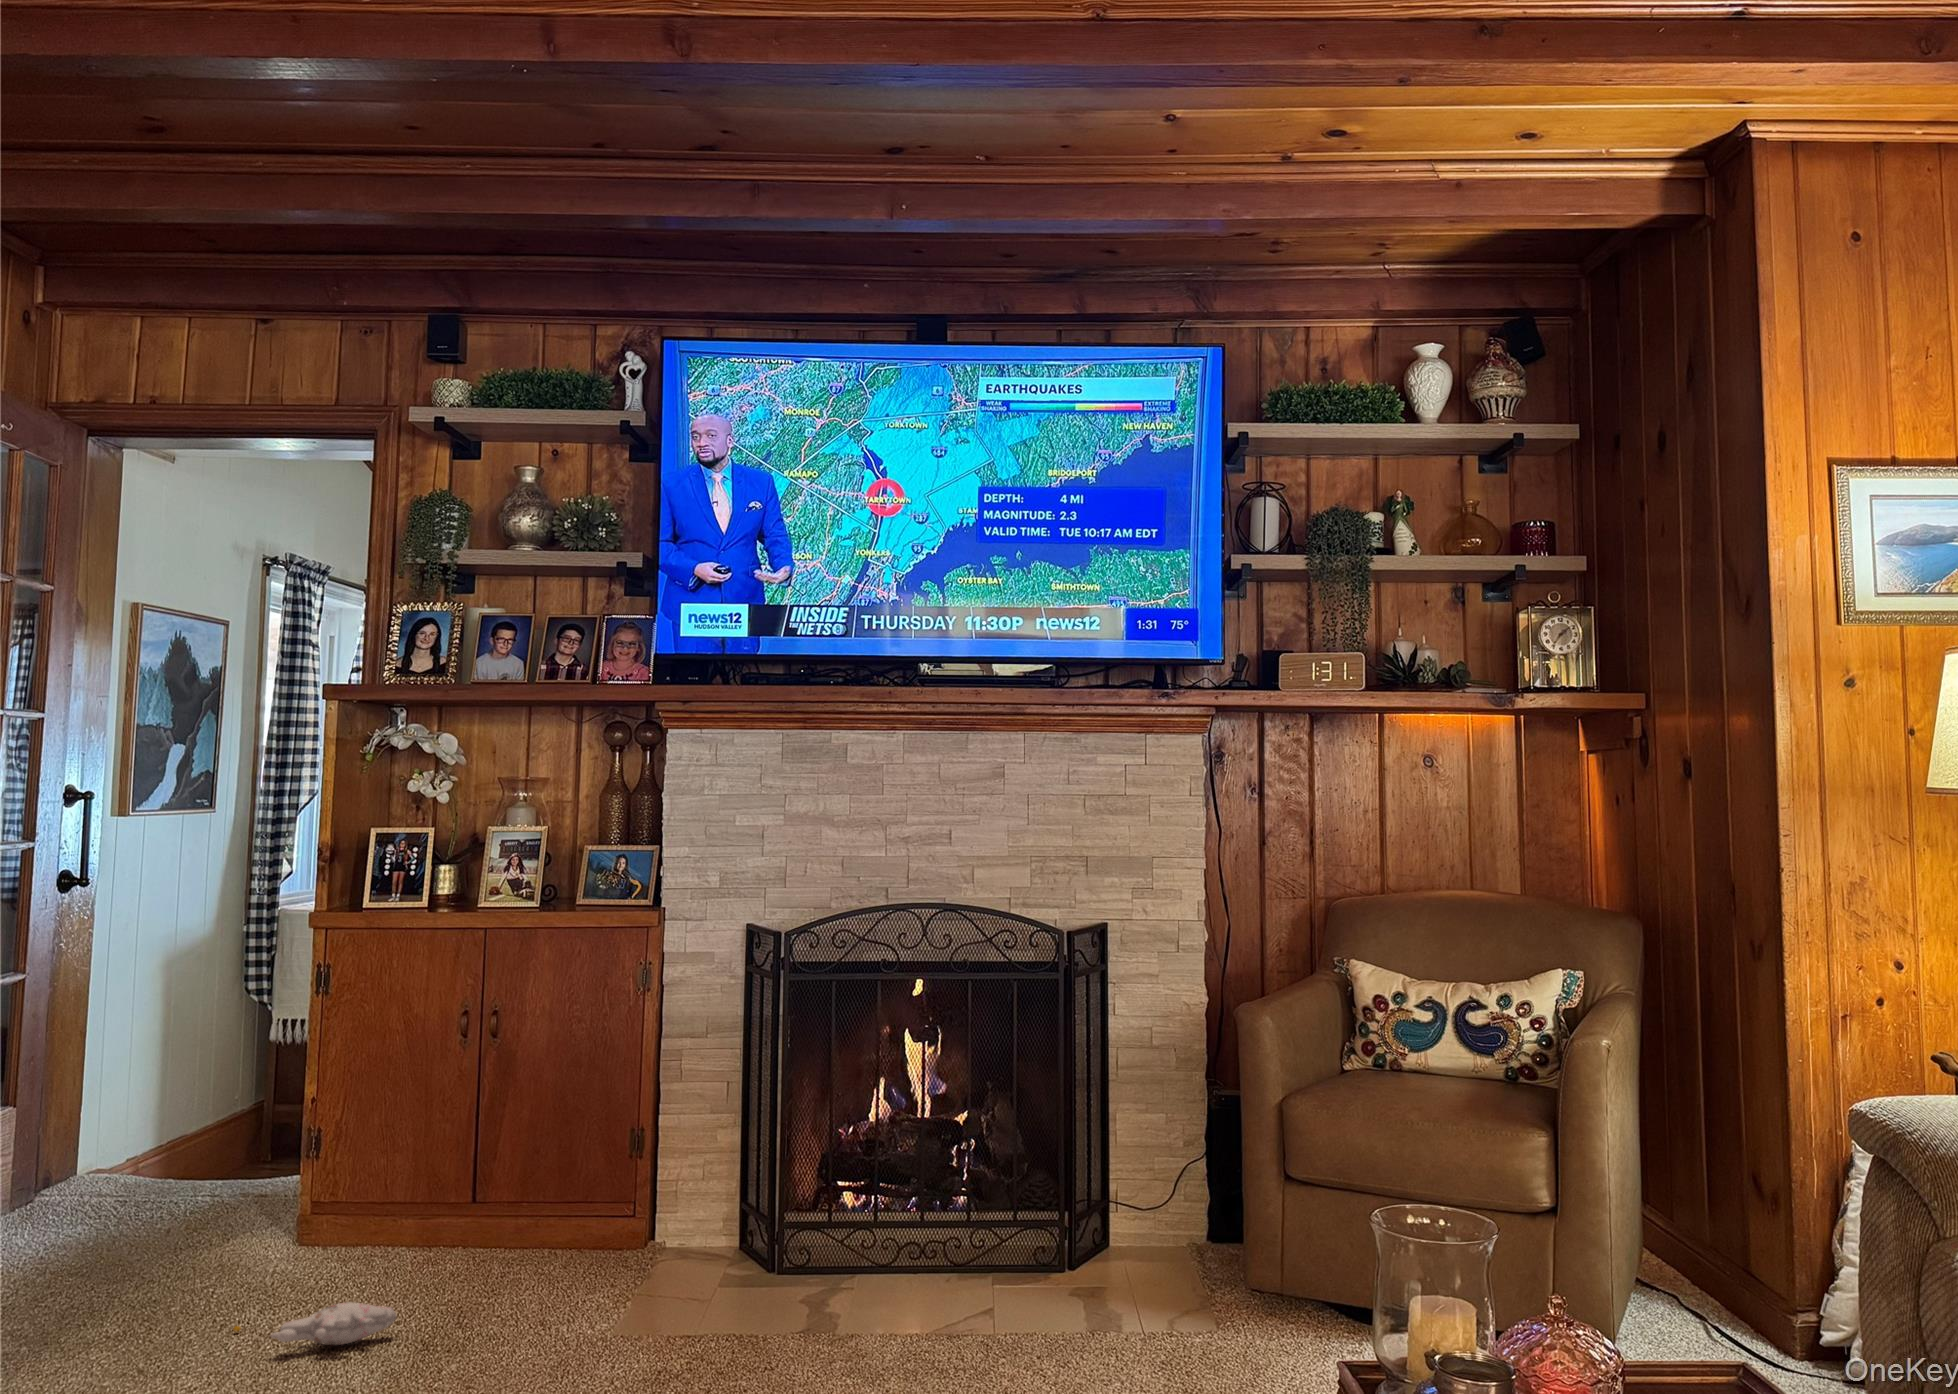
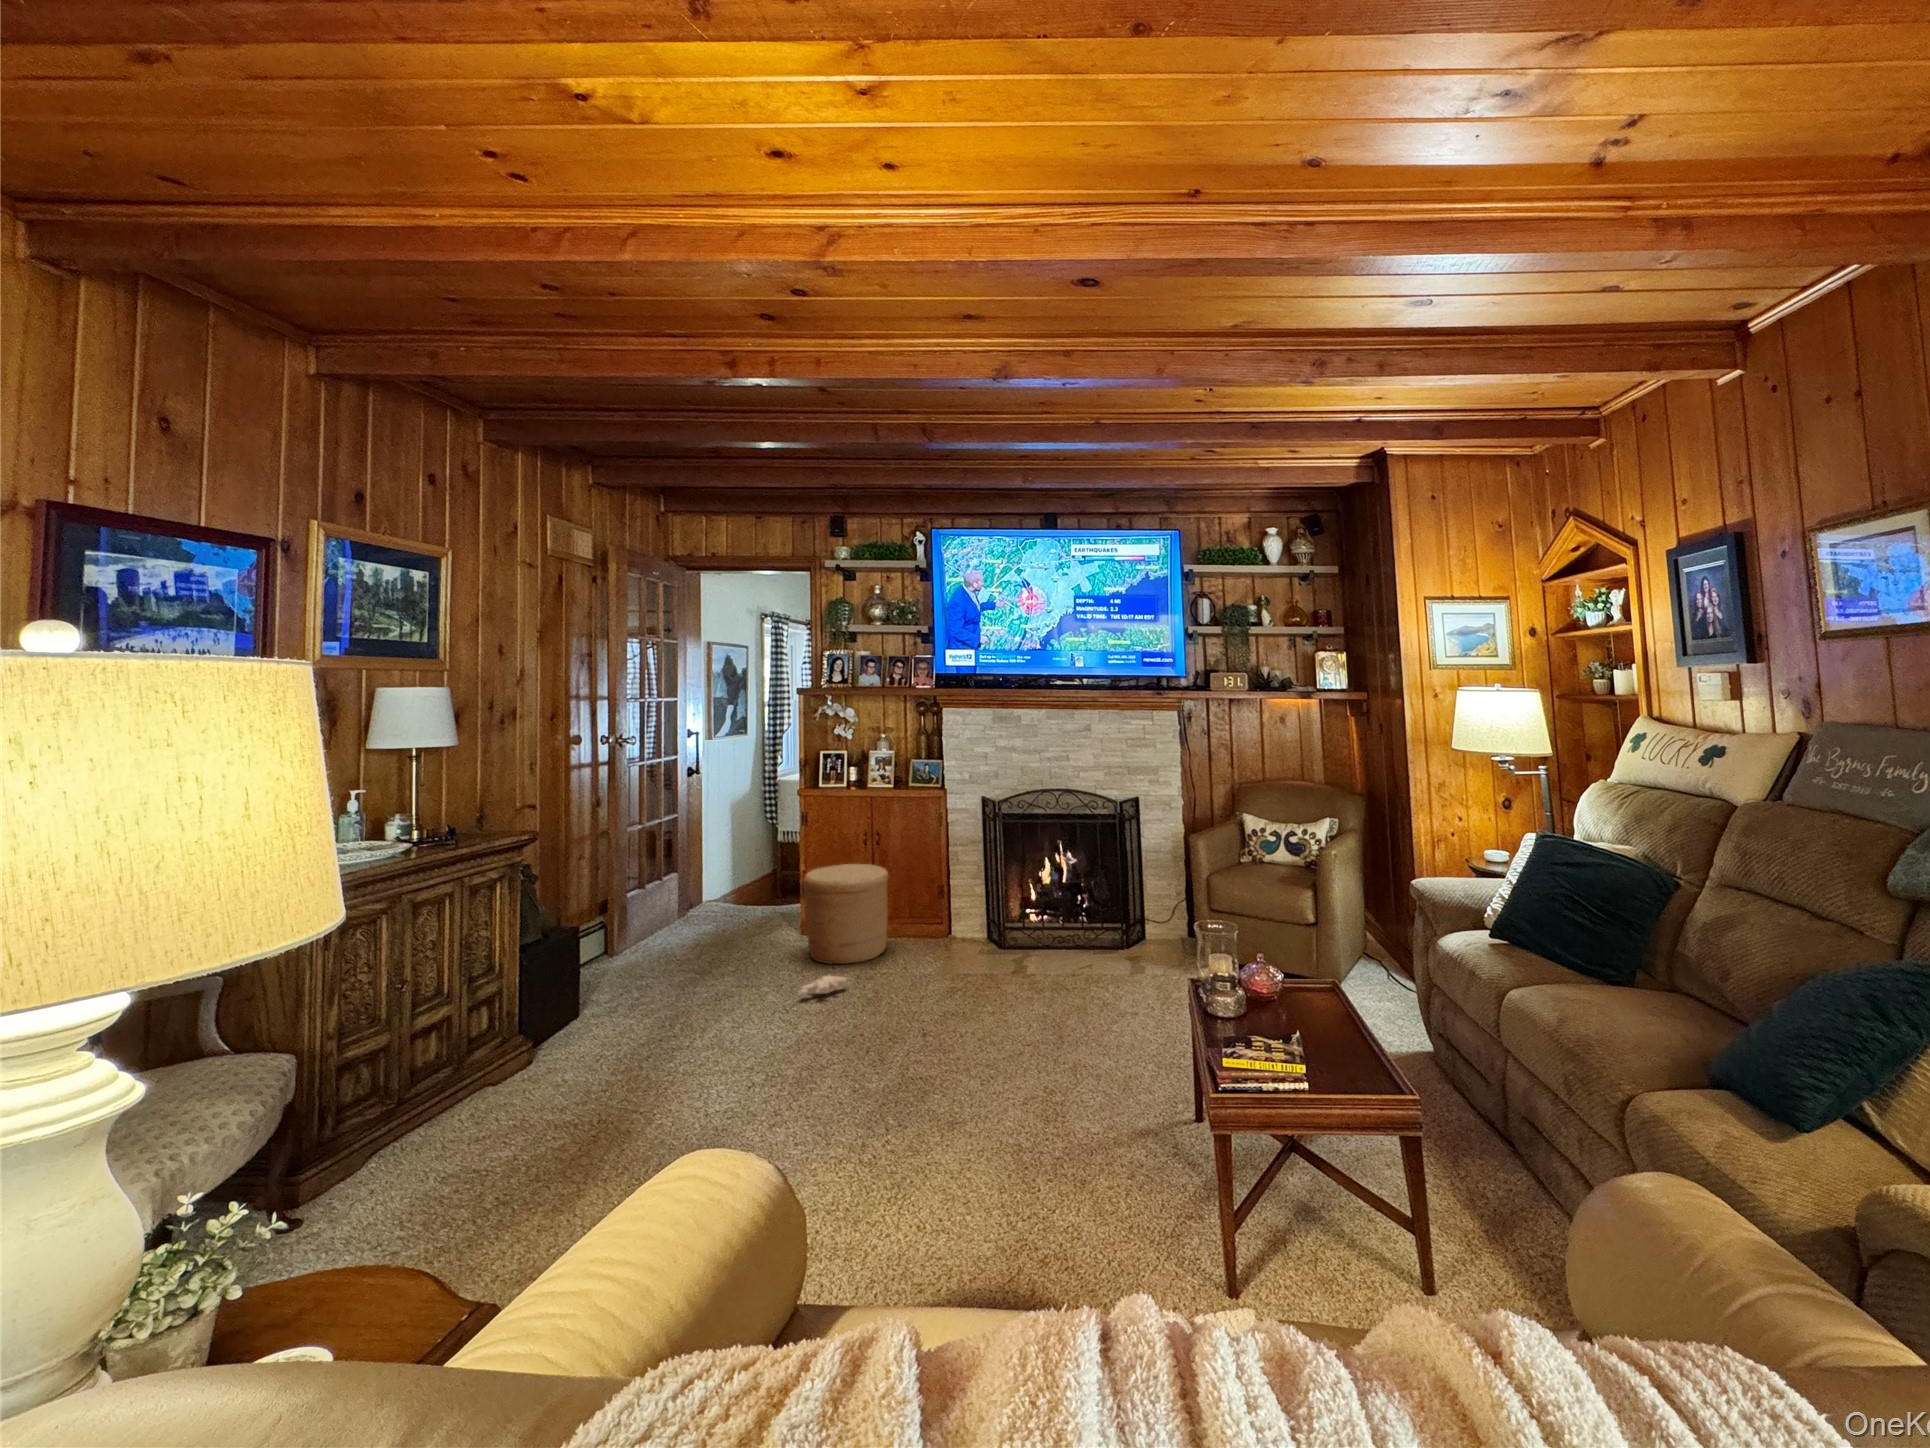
woven basket: none [309,1075,517,1299] -> present [803,864,888,964]

